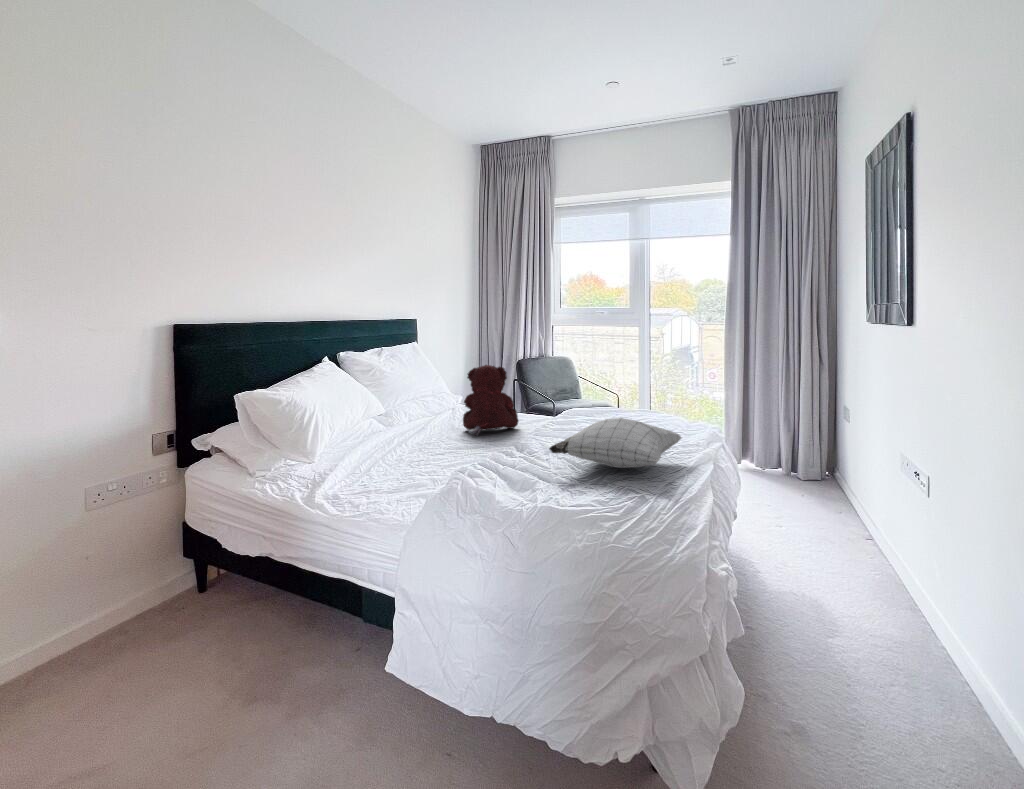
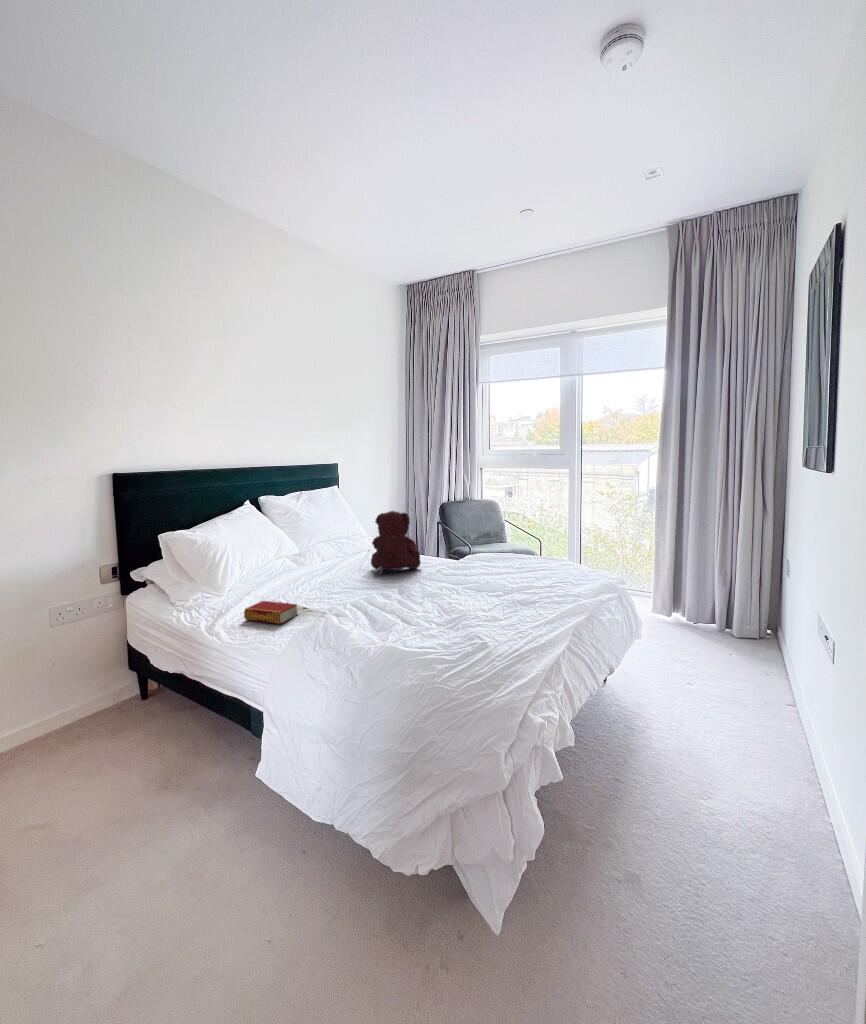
pillow: present [549,418,682,468] -> none [415,566,548,613]
book: none [346,467,405,491] -> present [244,601,297,624]

